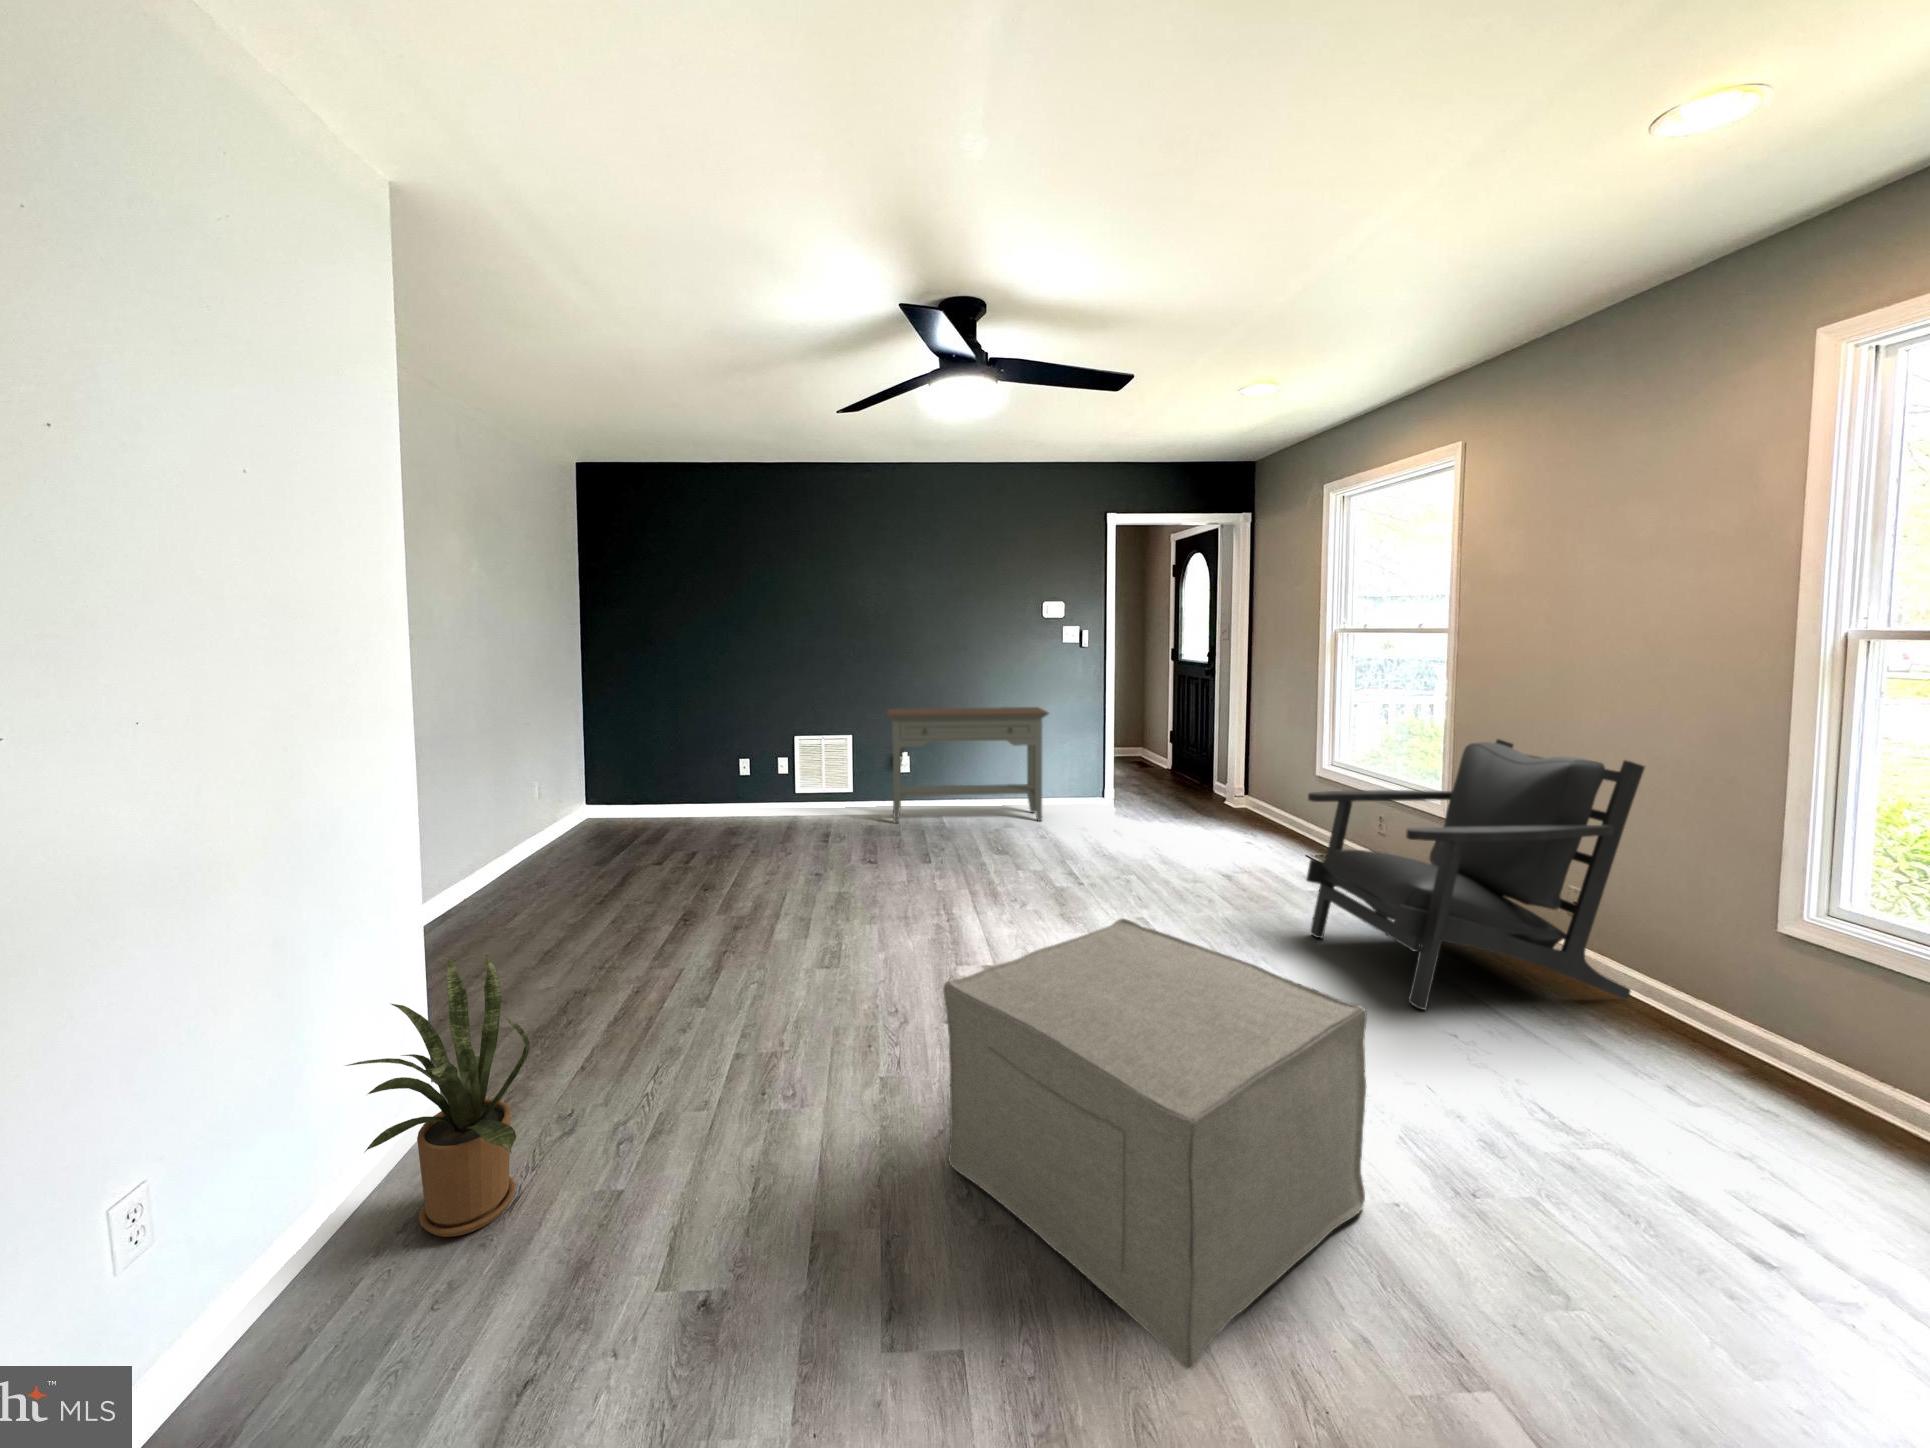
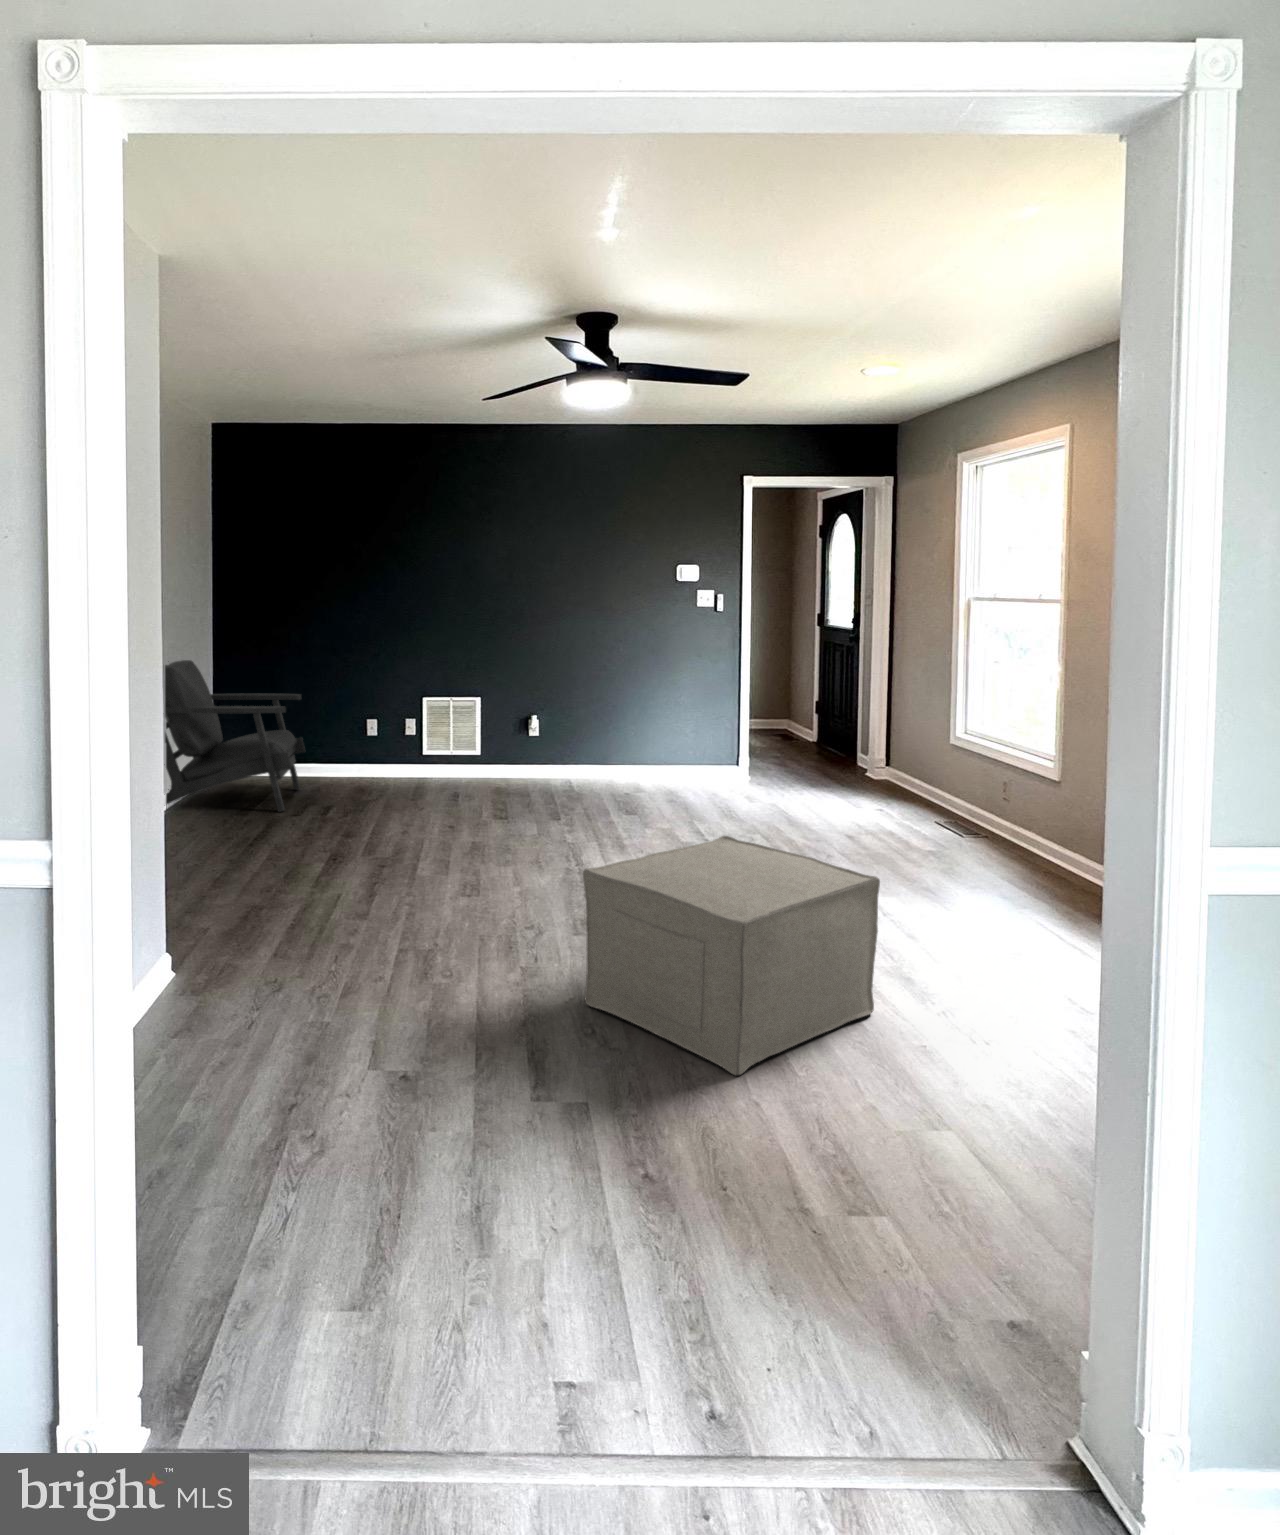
console table: present [886,707,1048,823] -> none [510,672,683,793]
armchair: present [1306,739,1645,1010] -> present [165,660,305,812]
house plant: present [346,955,529,1237] -> none [136,851,271,1045]

